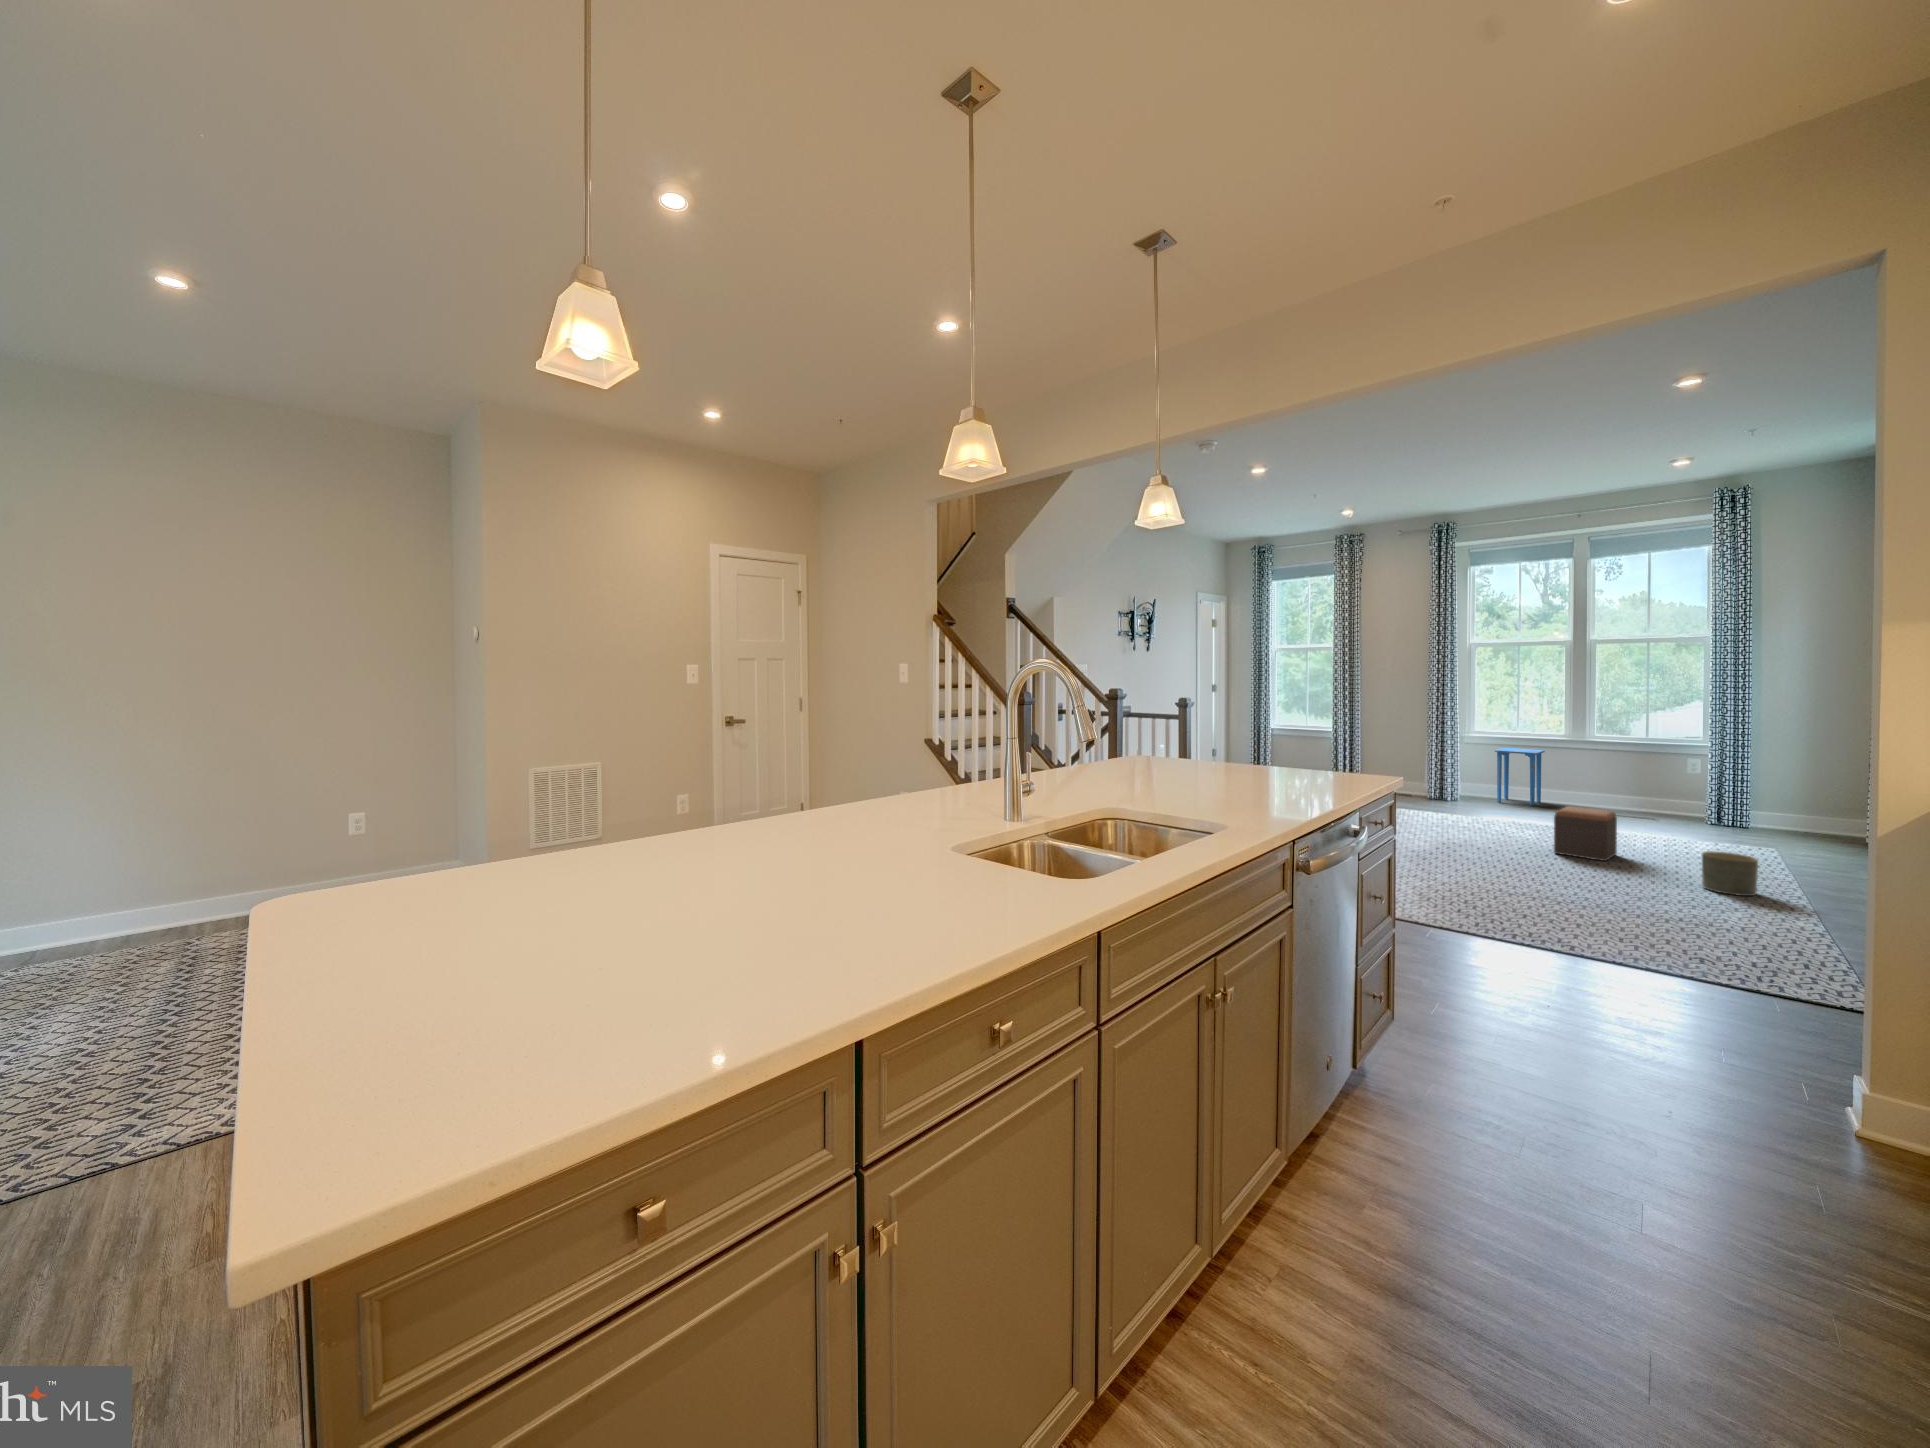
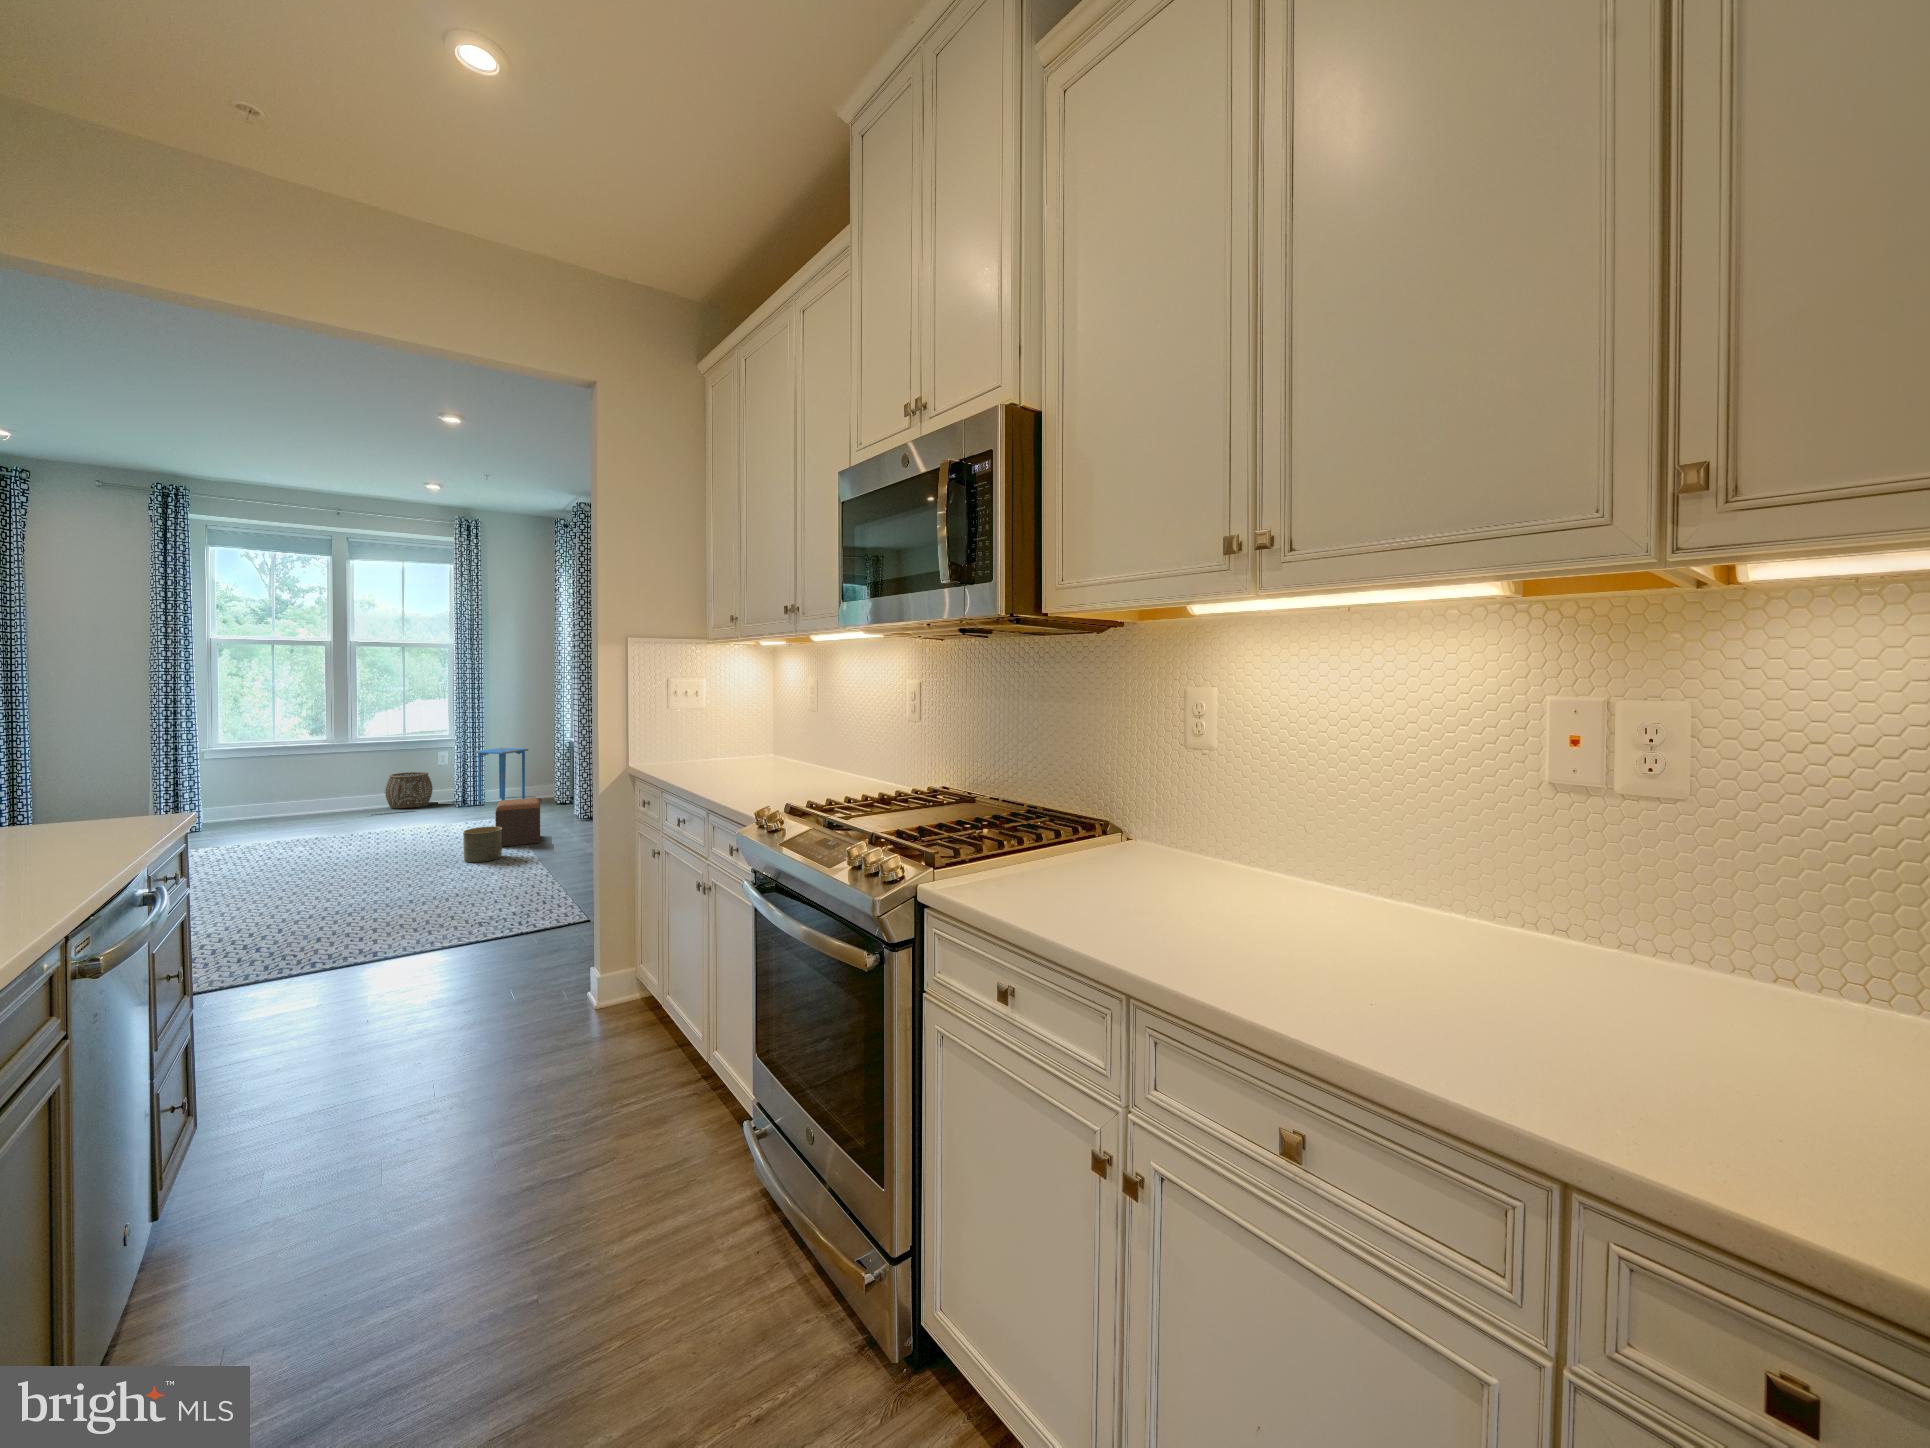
side table: present [1495,748,1545,806] -> present [475,748,528,803]
woven basket: none [1625,779,1682,819] -> present [385,772,433,808]
footstool: present [1554,806,1617,861] -> present [495,798,540,847]

